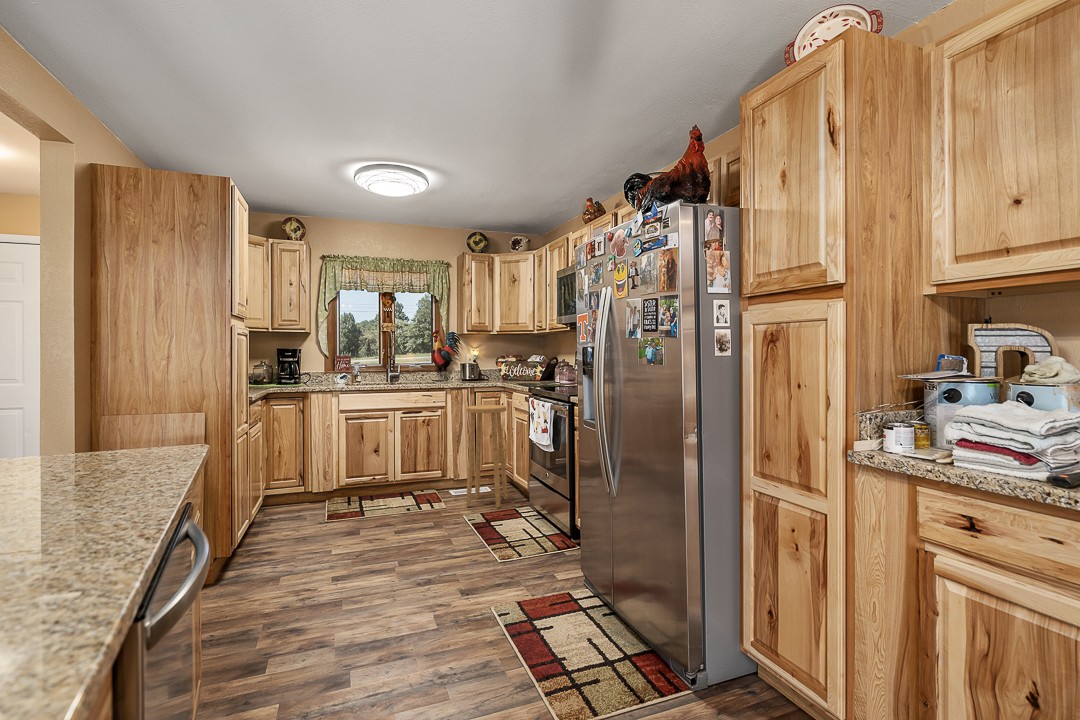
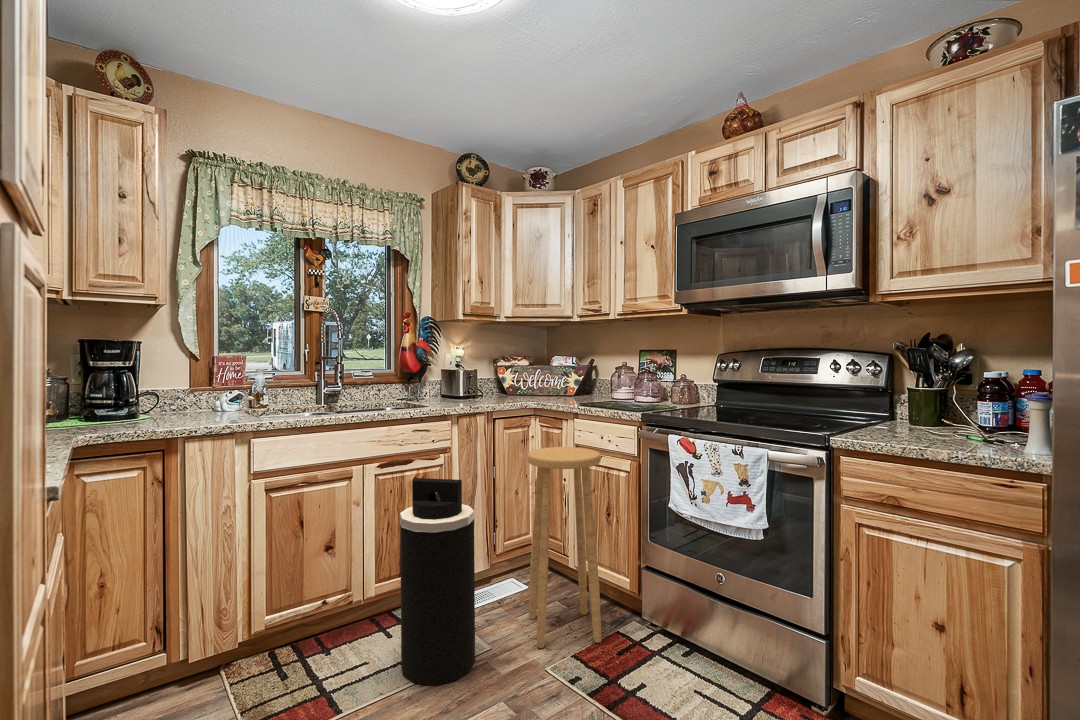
trash can: none [396,415,435,512] -> present [400,478,475,686]

